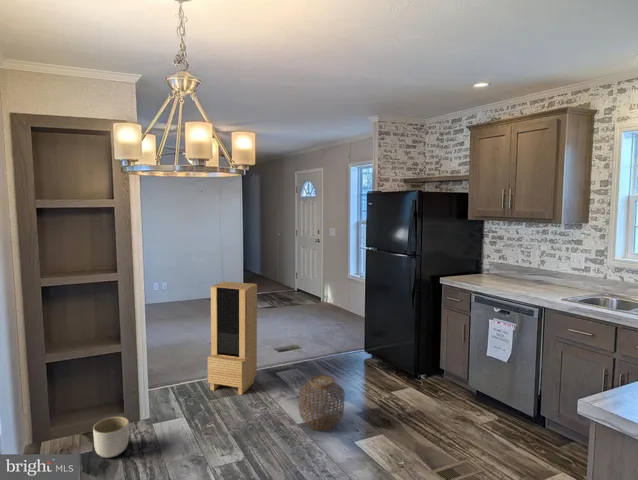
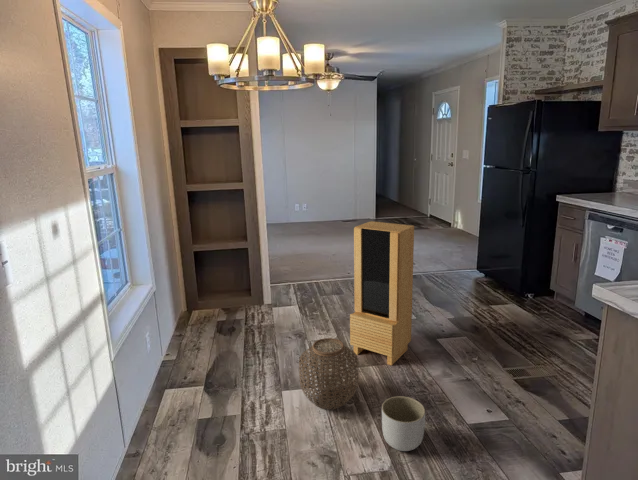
woven basket: present [299,375,344,431] -> present [299,338,359,409]
planter: present [93,417,129,458] -> present [382,396,425,451]

